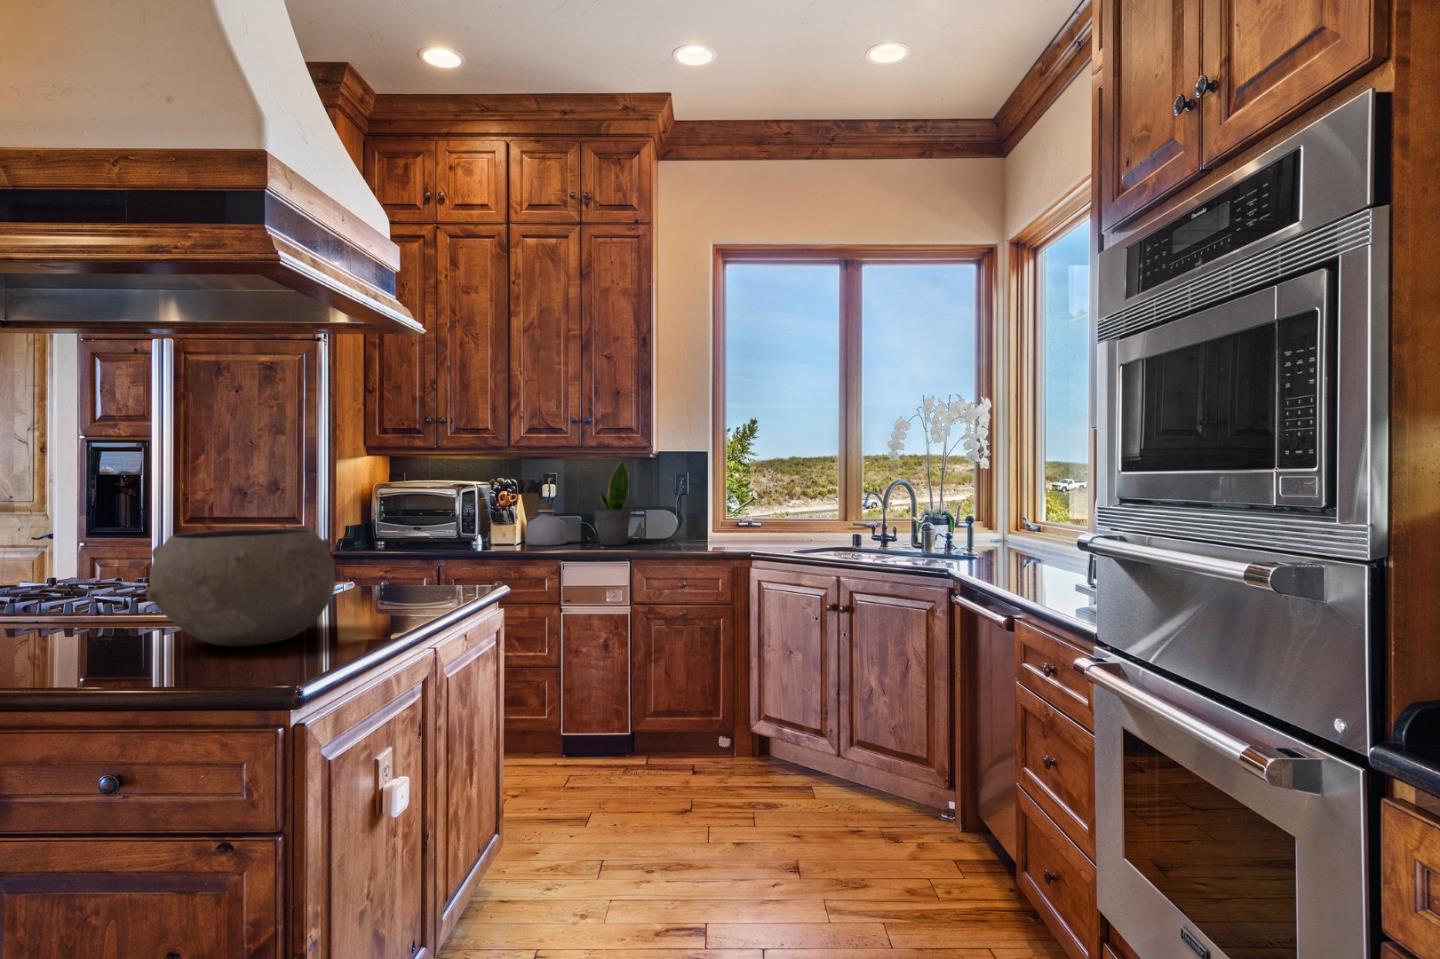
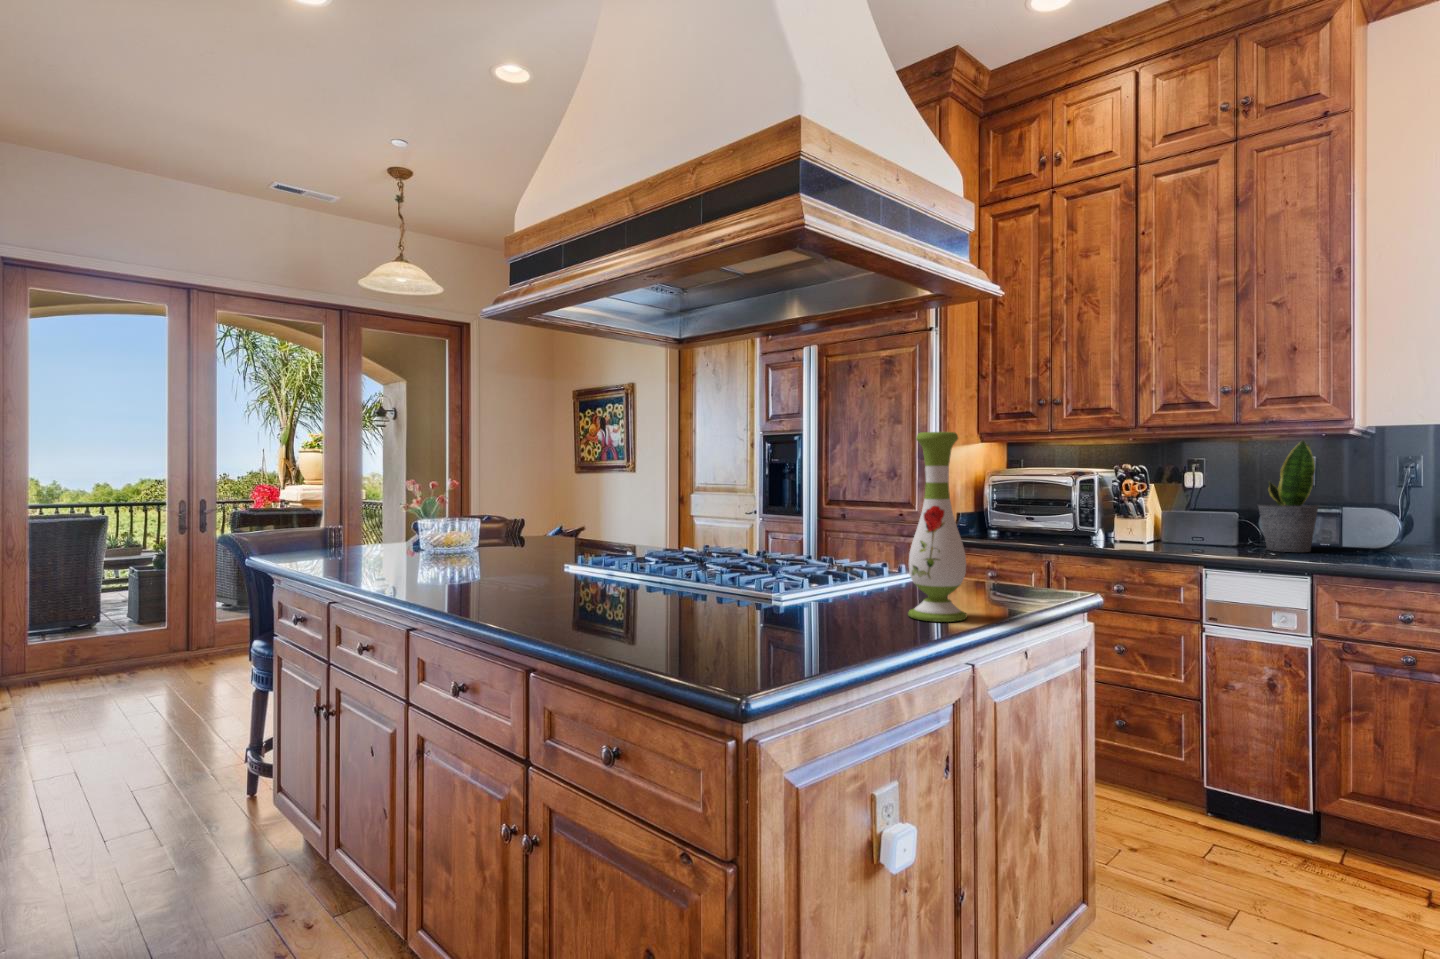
vase: none [377,453,429,613] -> present [908,432,967,622]
bottle: present [525,504,568,545] -> none [1159,496,1219,547]
ceramic bowl: present [146,529,335,647] -> none [660,516,837,640]

